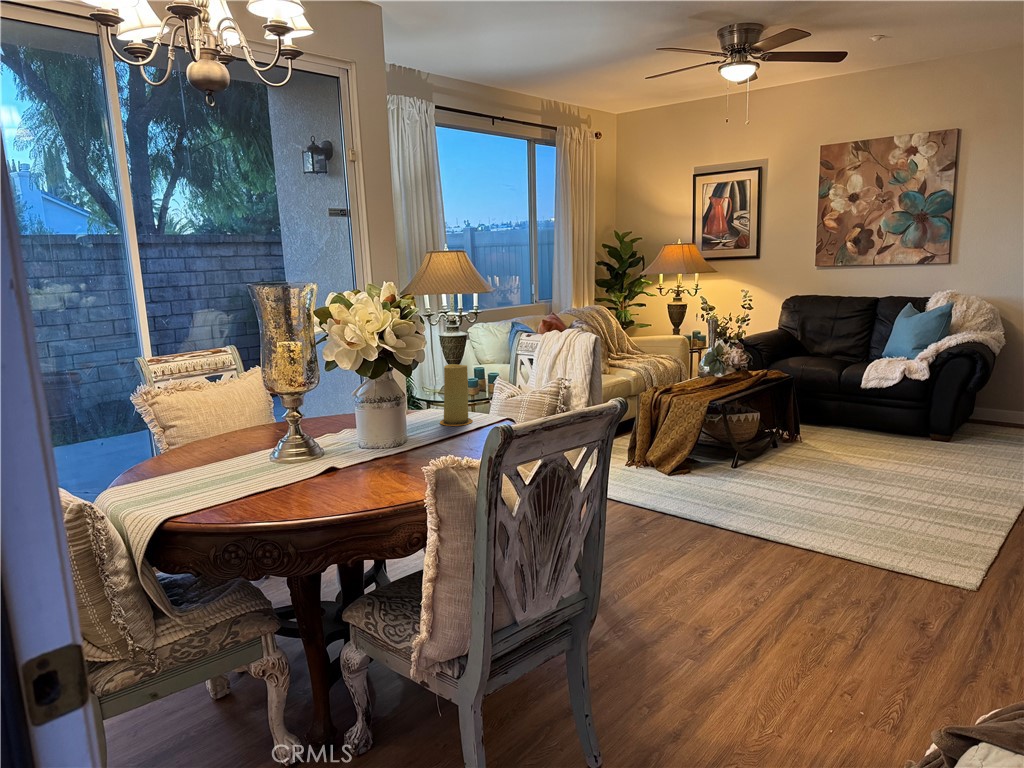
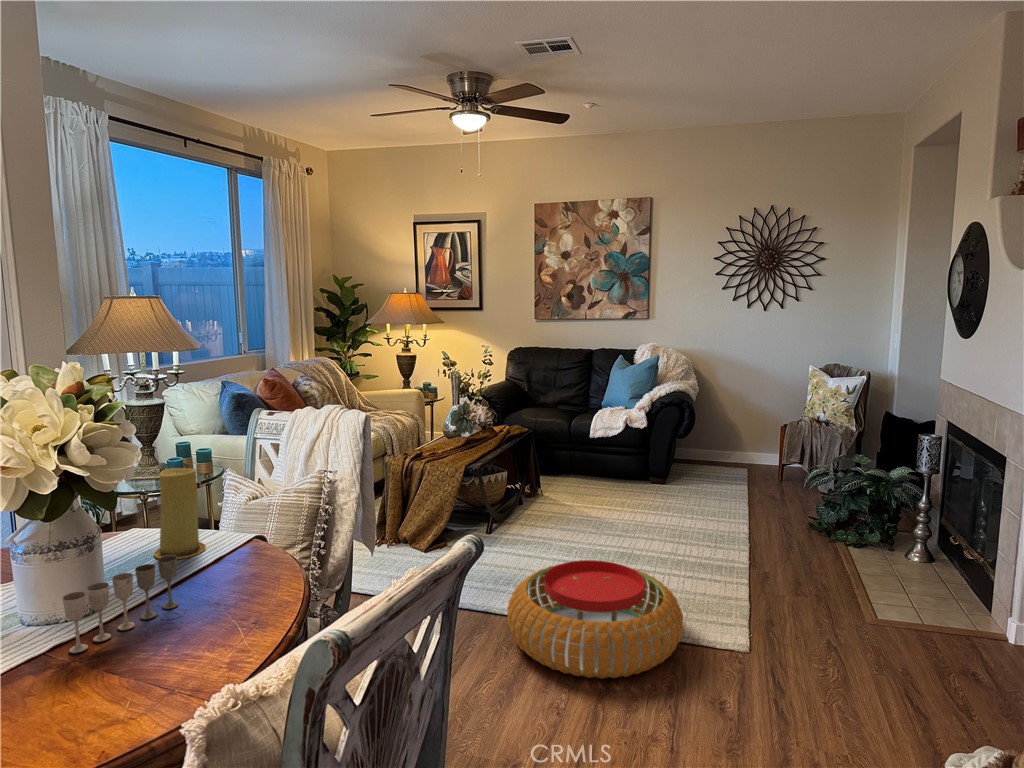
wine glass: none [380,414,447,462] -> present [62,556,178,653]
pouf: none [725,490,906,594] -> present [507,560,683,679]

